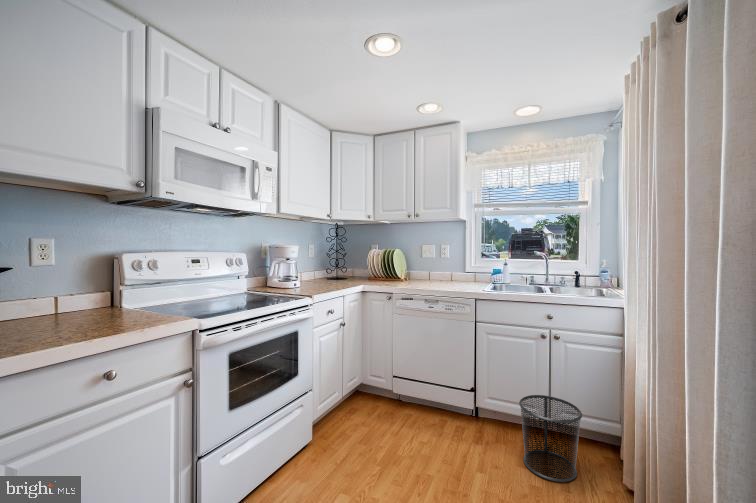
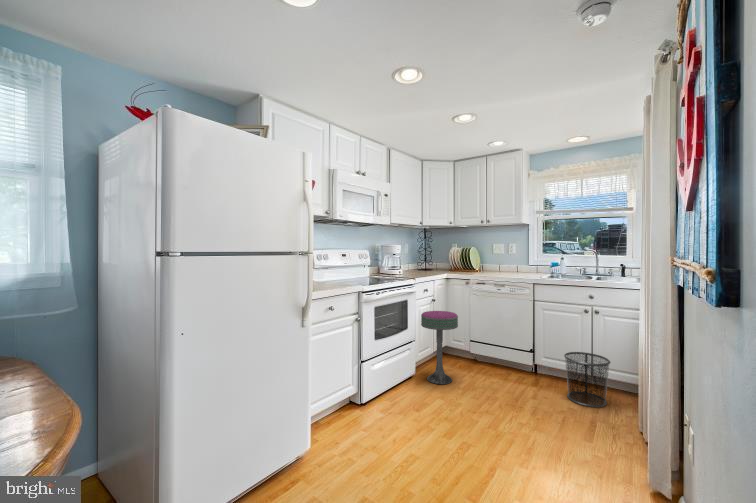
bar stool: none [320,342,374,457] -> present [421,311,458,384]

